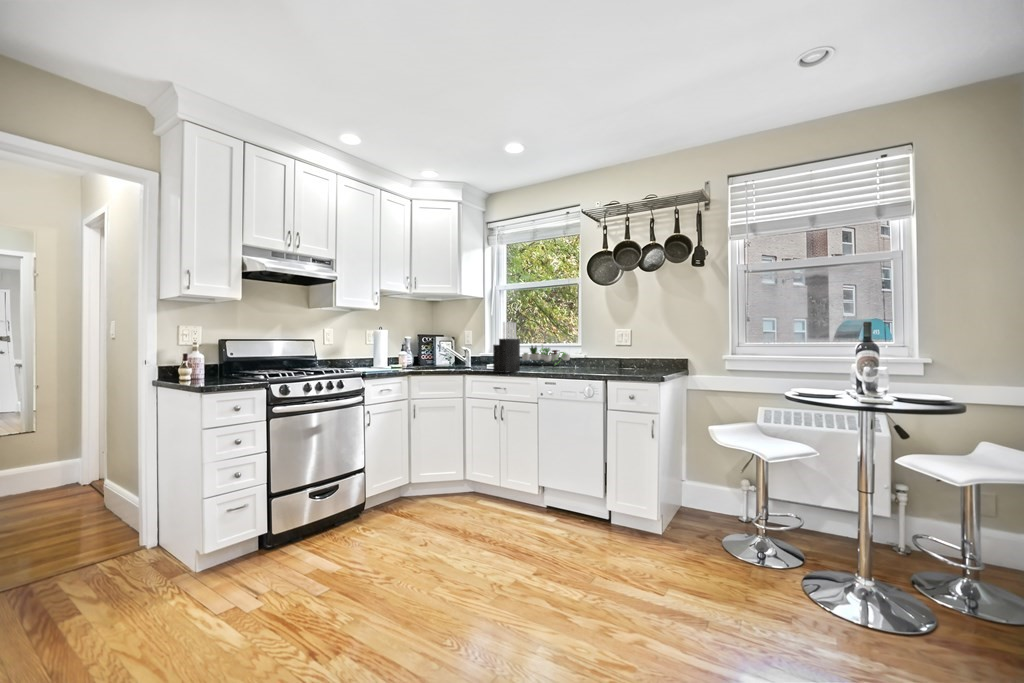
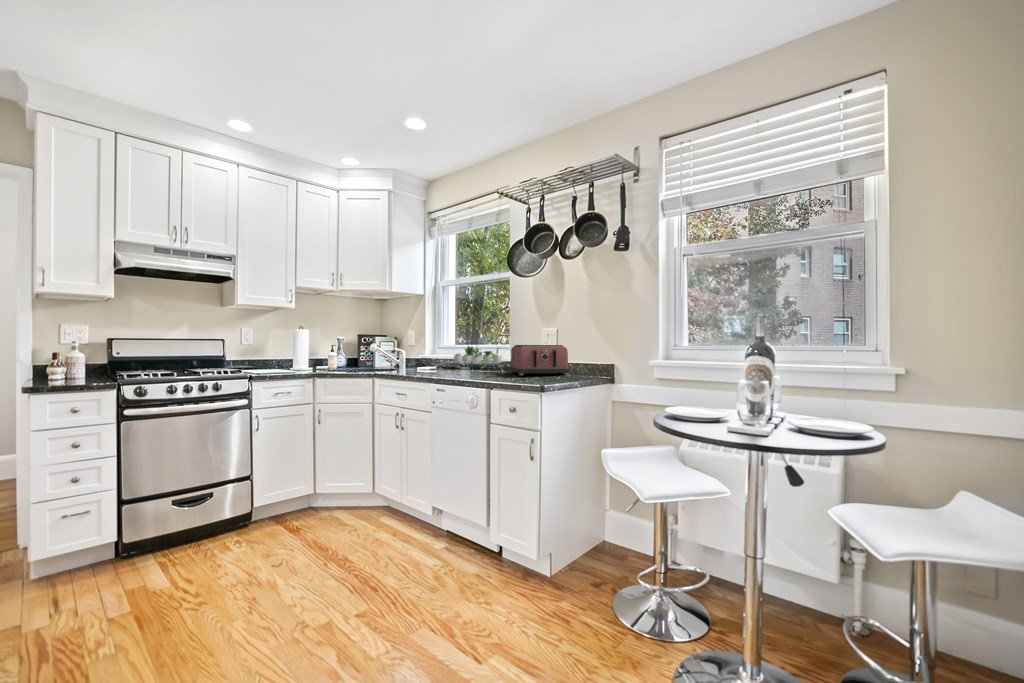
knife block: present [493,322,520,373] -> none [394,319,428,377]
toaster: none [587,344,647,370] -> present [510,345,569,375]

